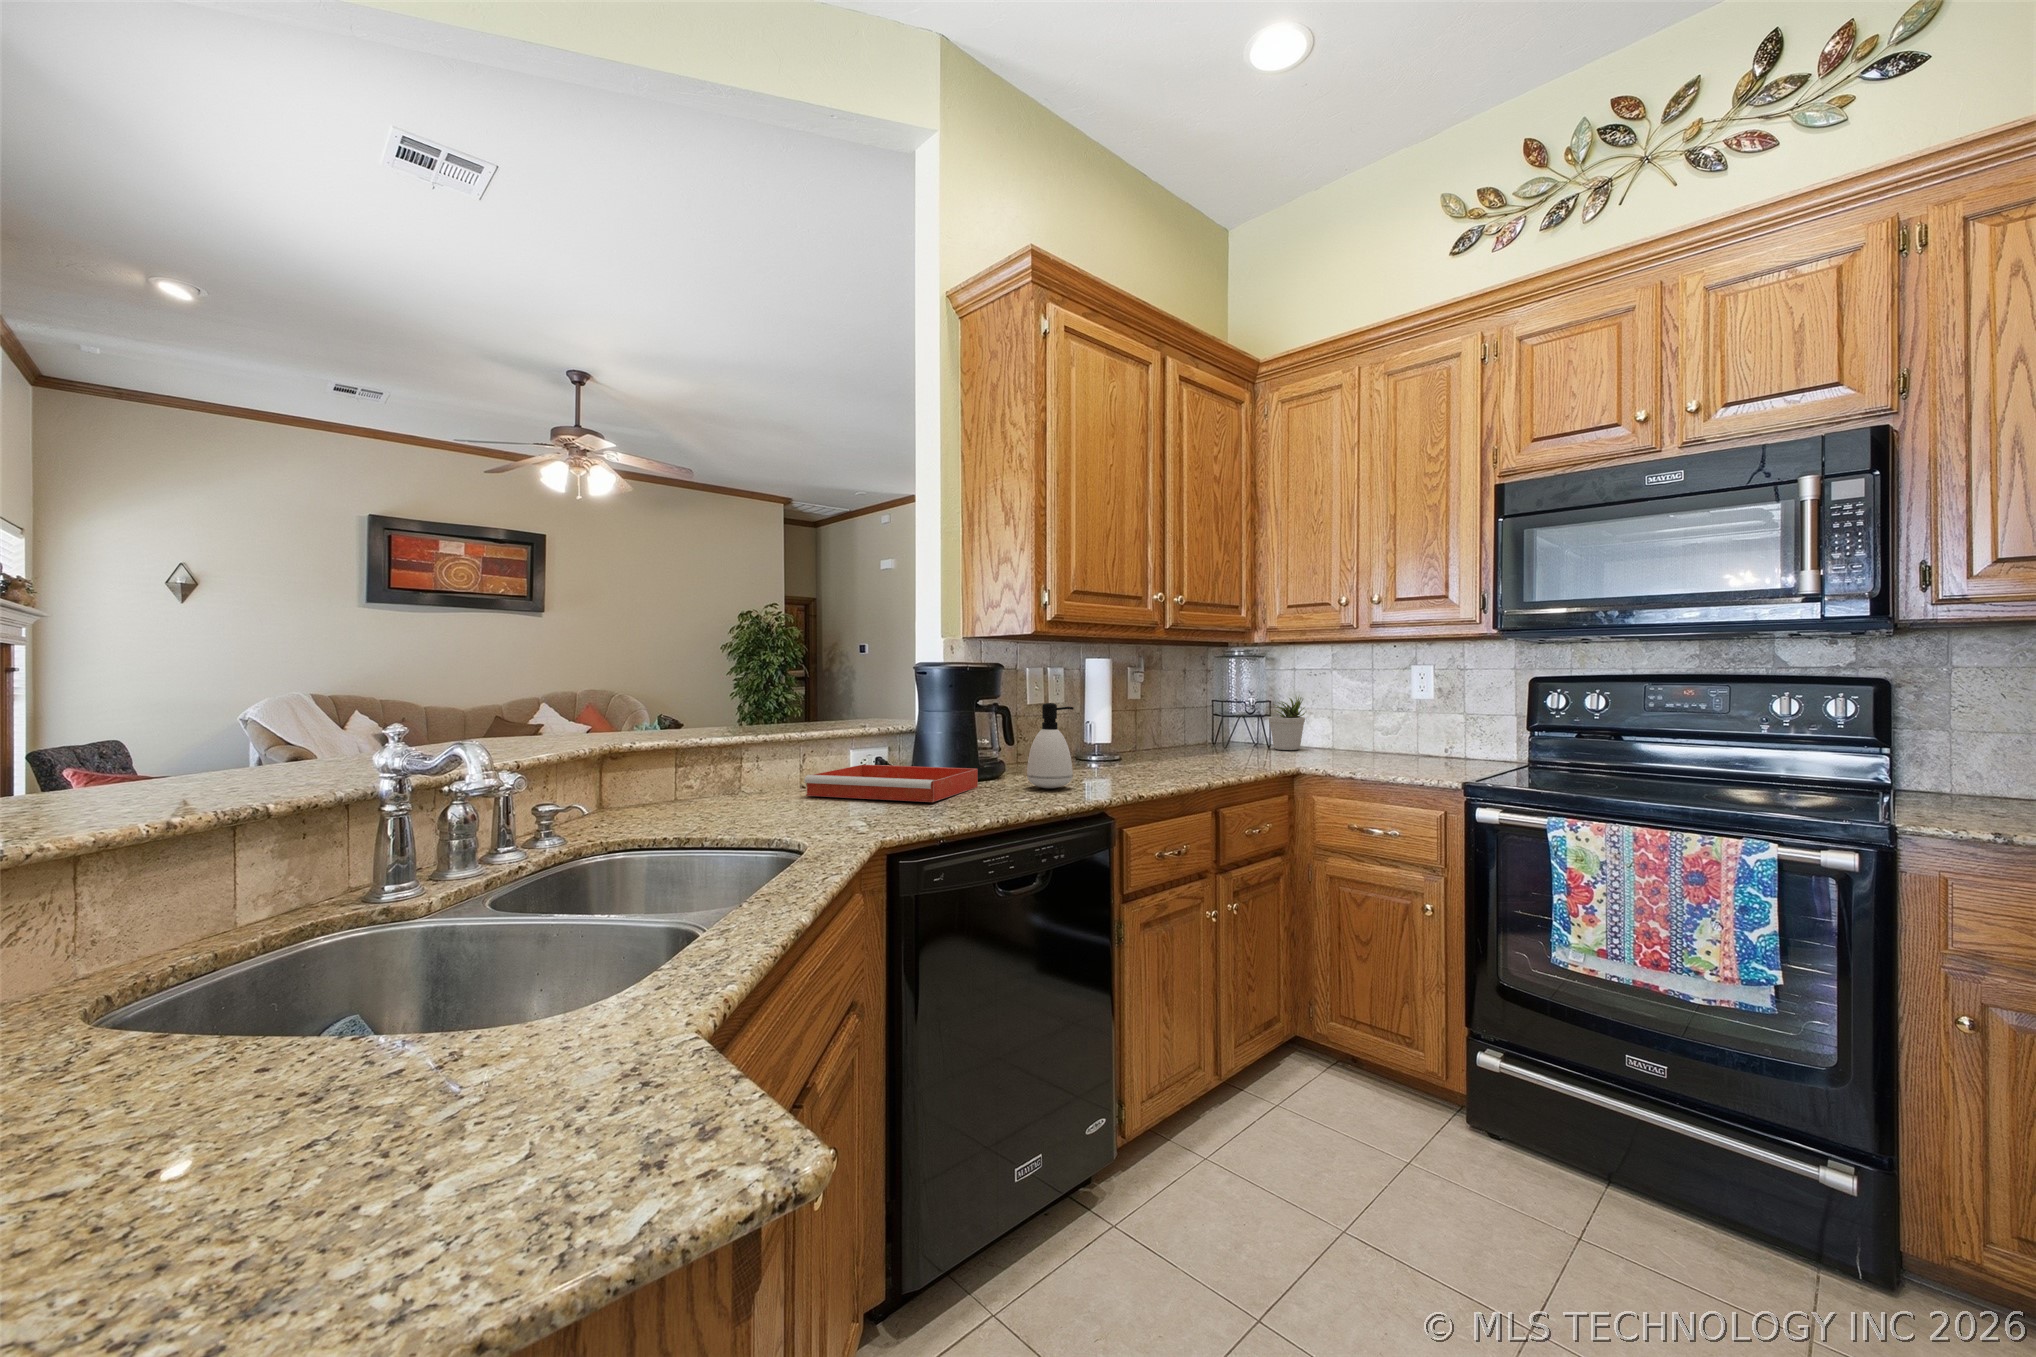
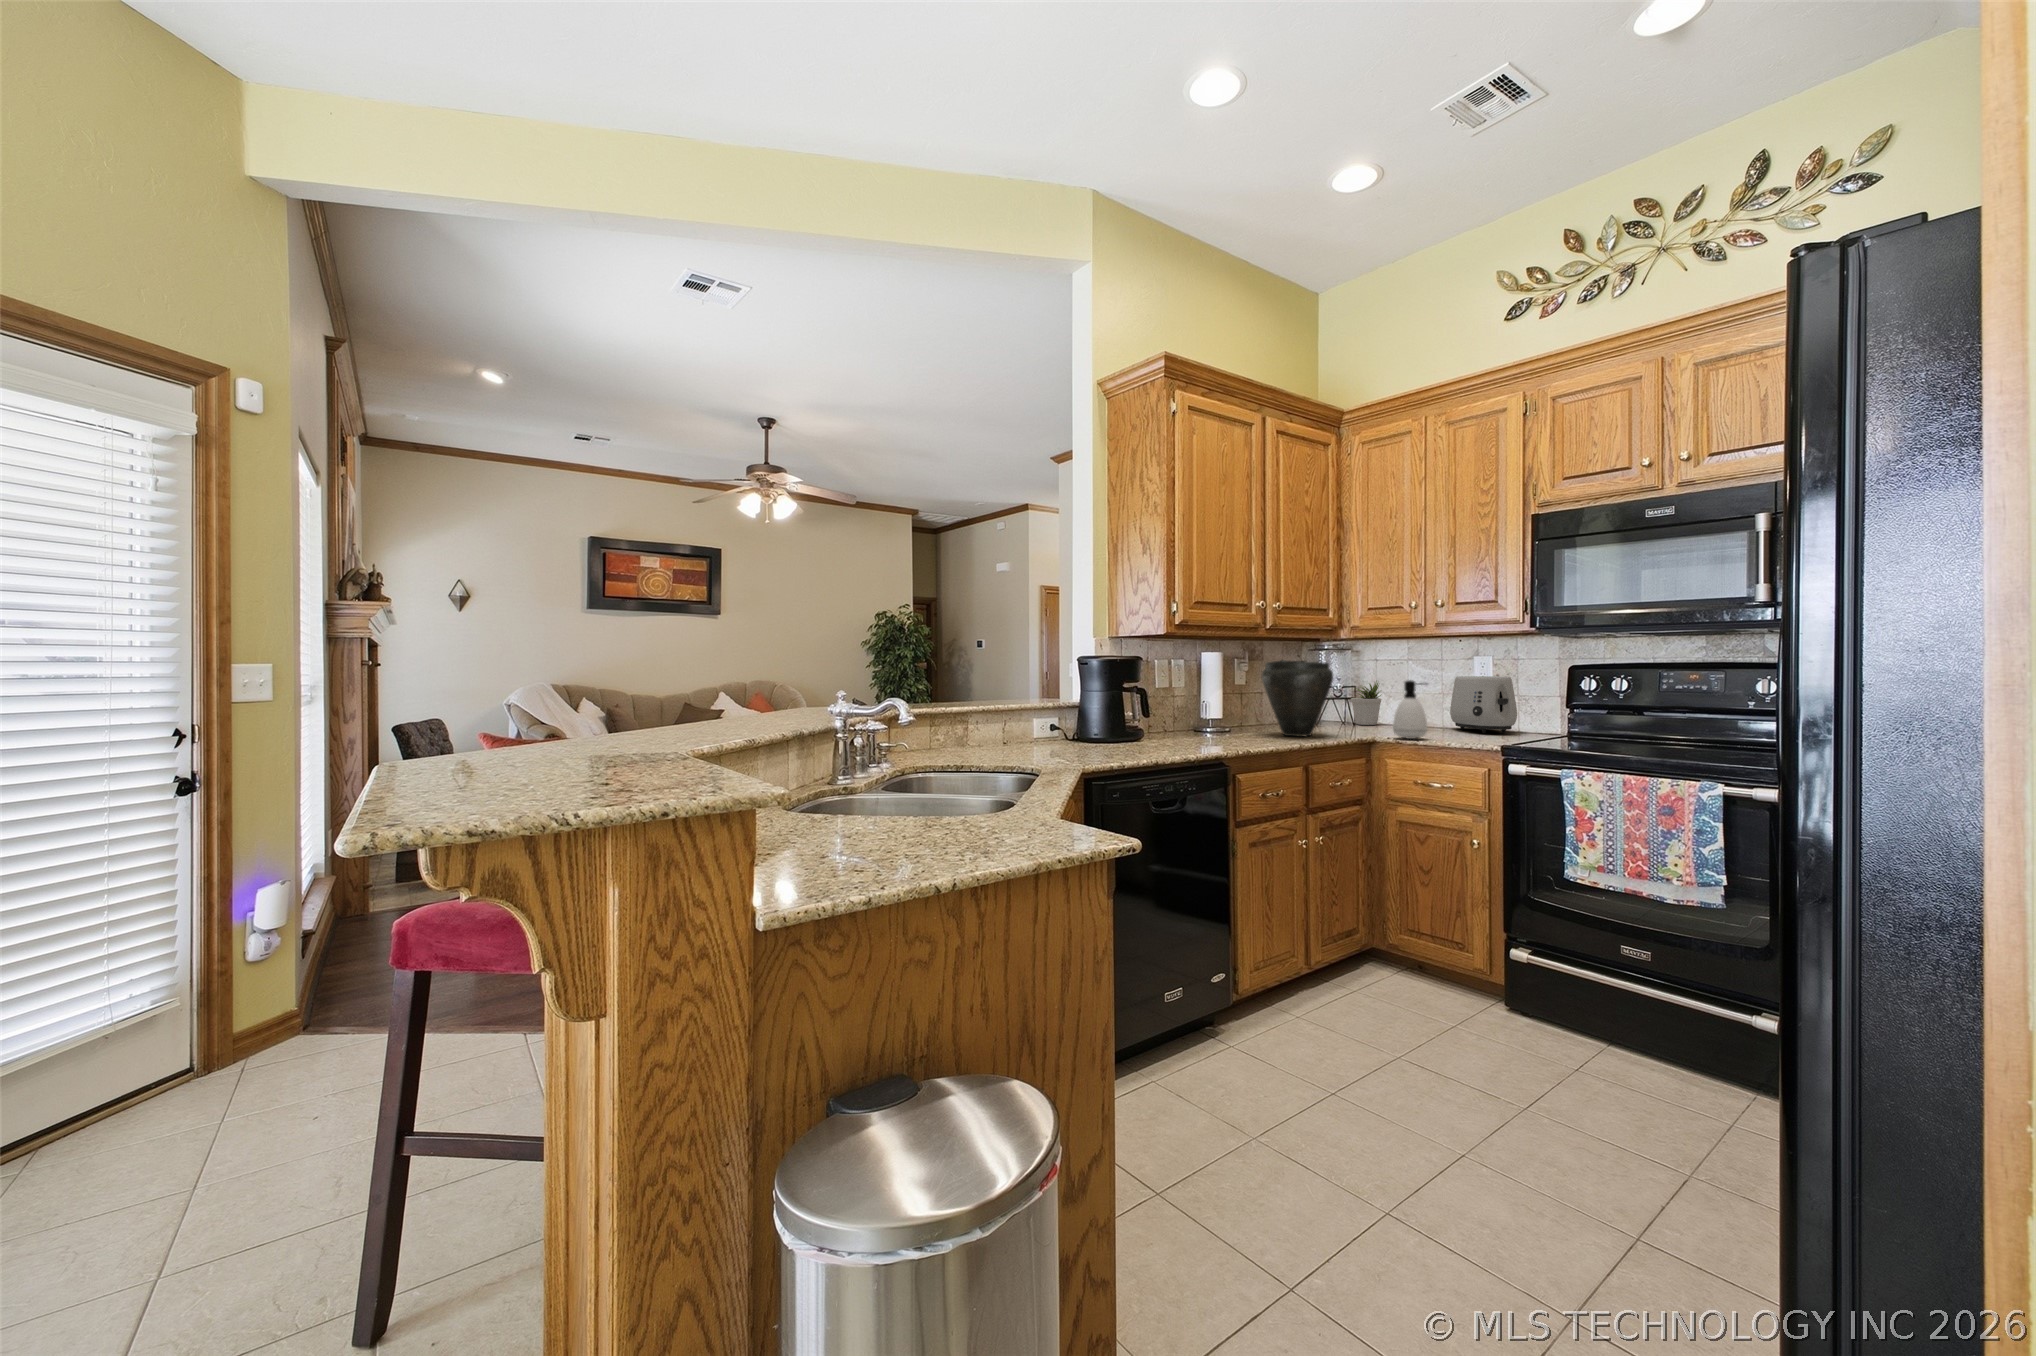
vase: none [1160,669,1249,768] -> present [1262,660,1333,736]
toaster: none [1388,691,1471,762] -> present [1450,676,1517,733]
soap dispenser: present [1027,703,1074,788] -> present [1393,680,1427,739]
tray: present [804,765,978,802] -> none [1008,731,1127,755]

